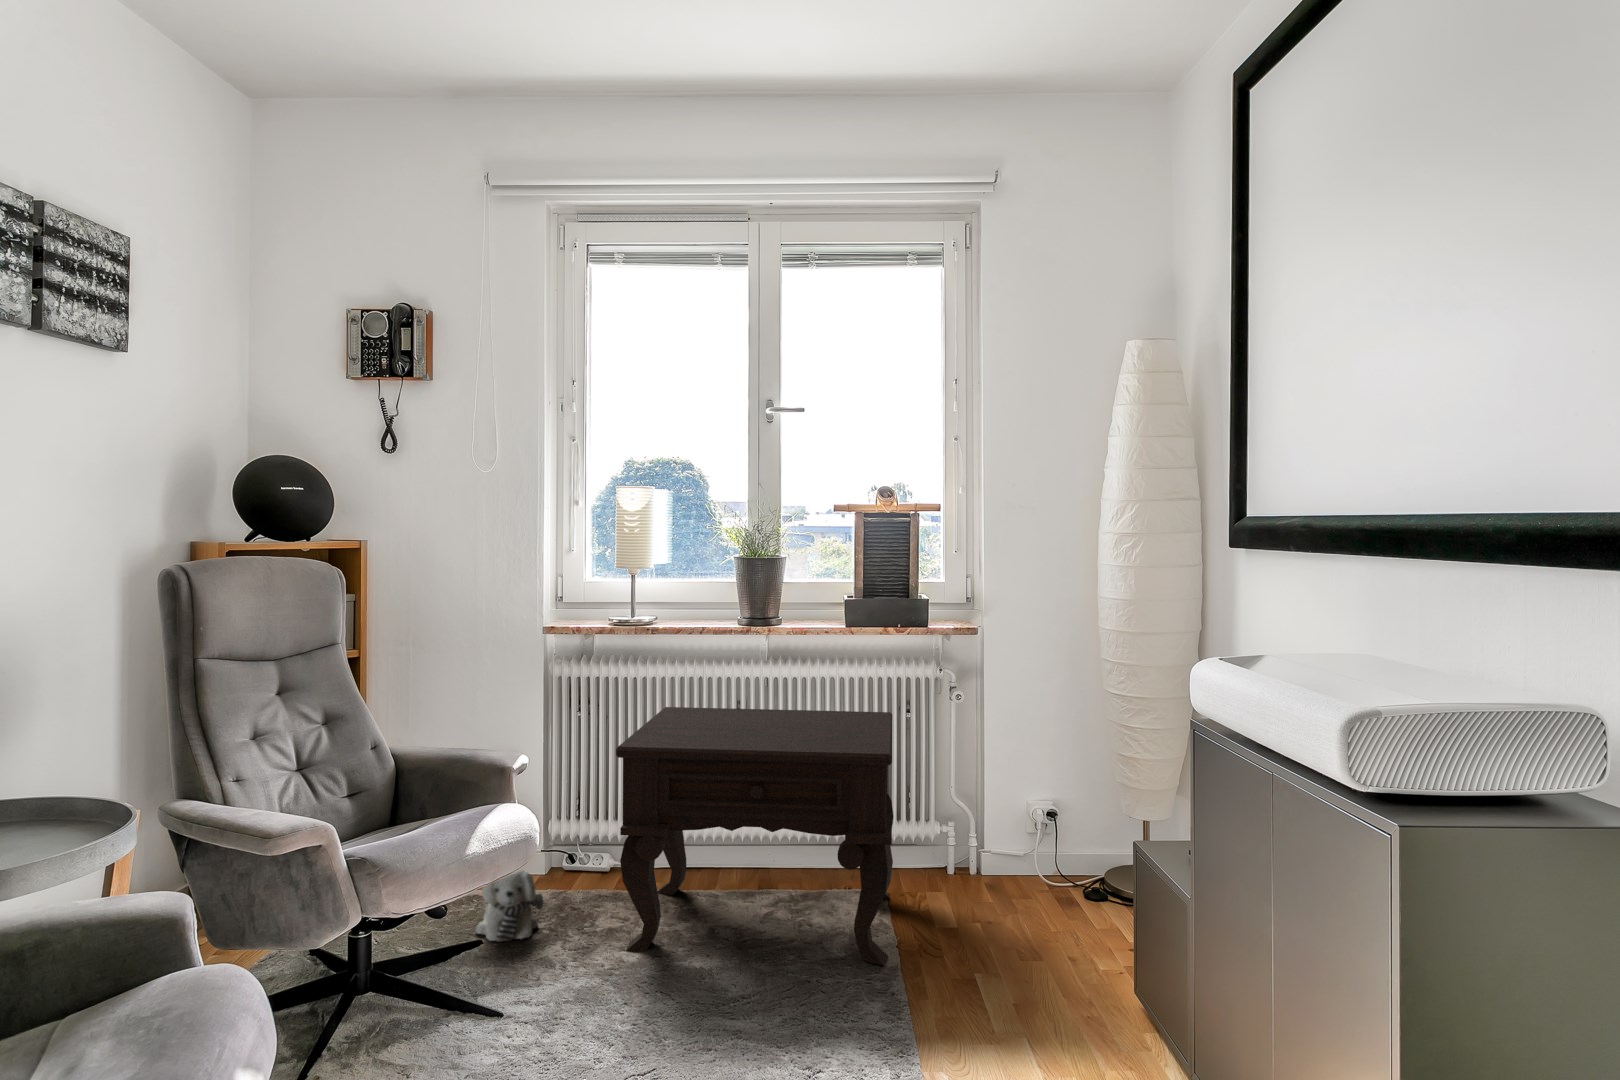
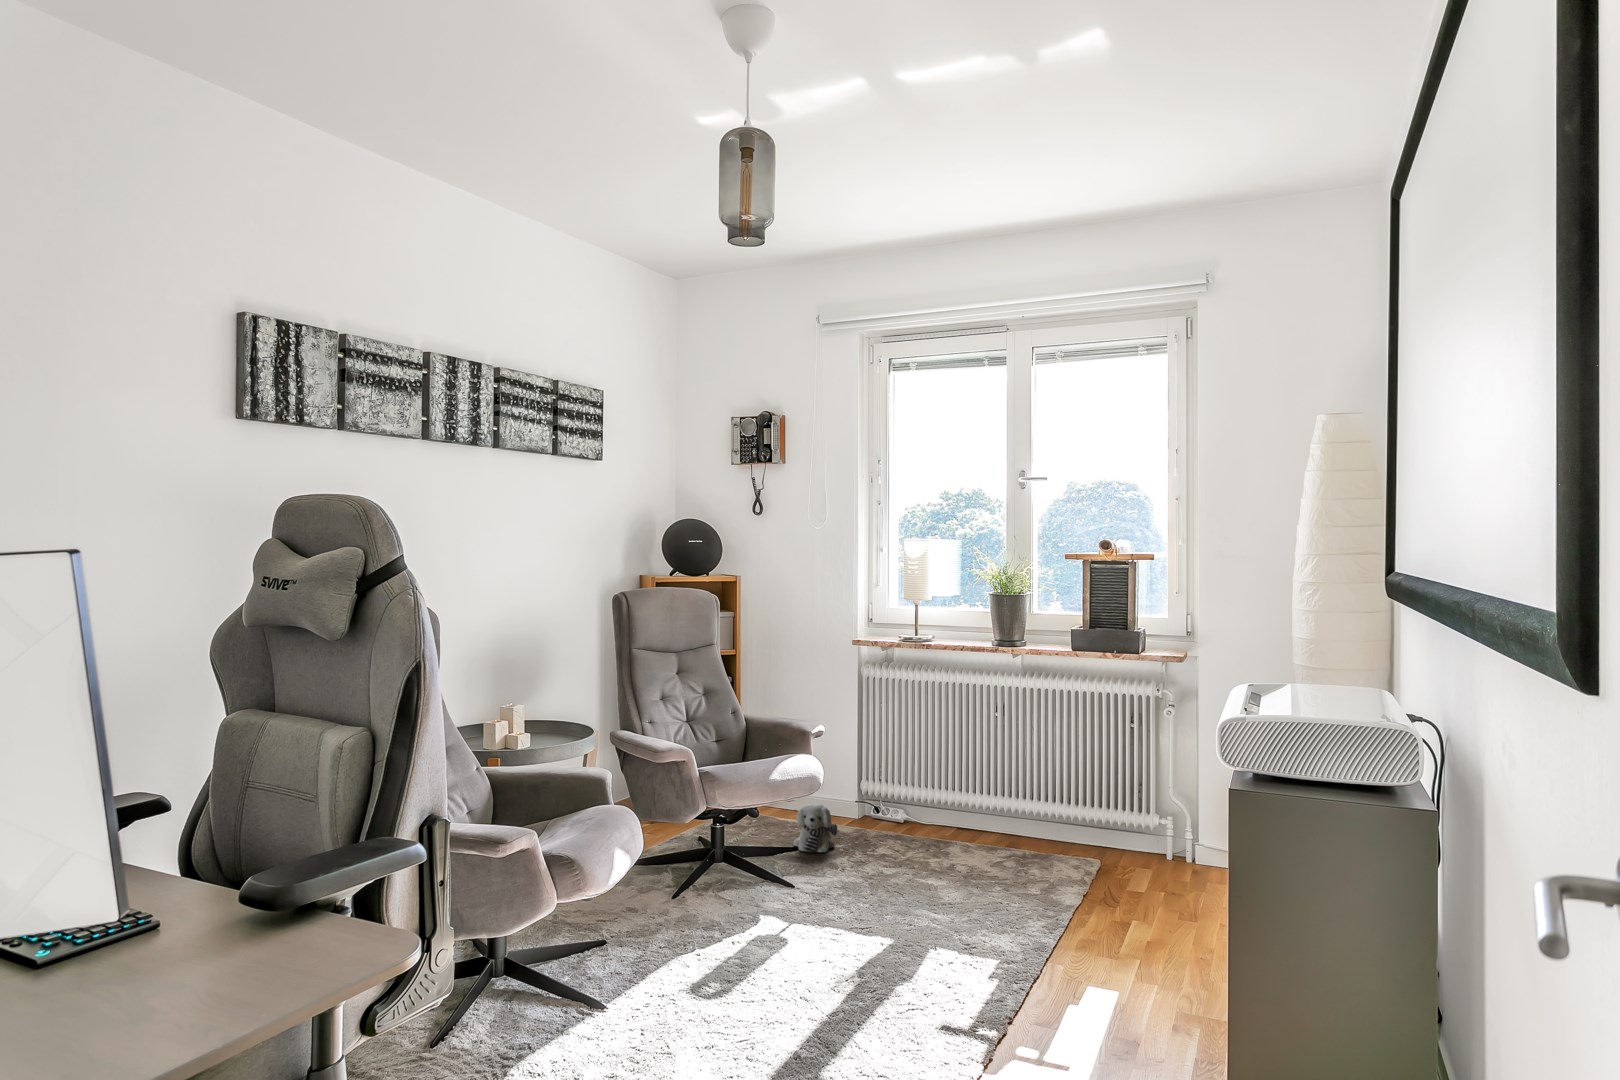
side table: present [616,707,894,966] -> none [878,702,1107,905]

